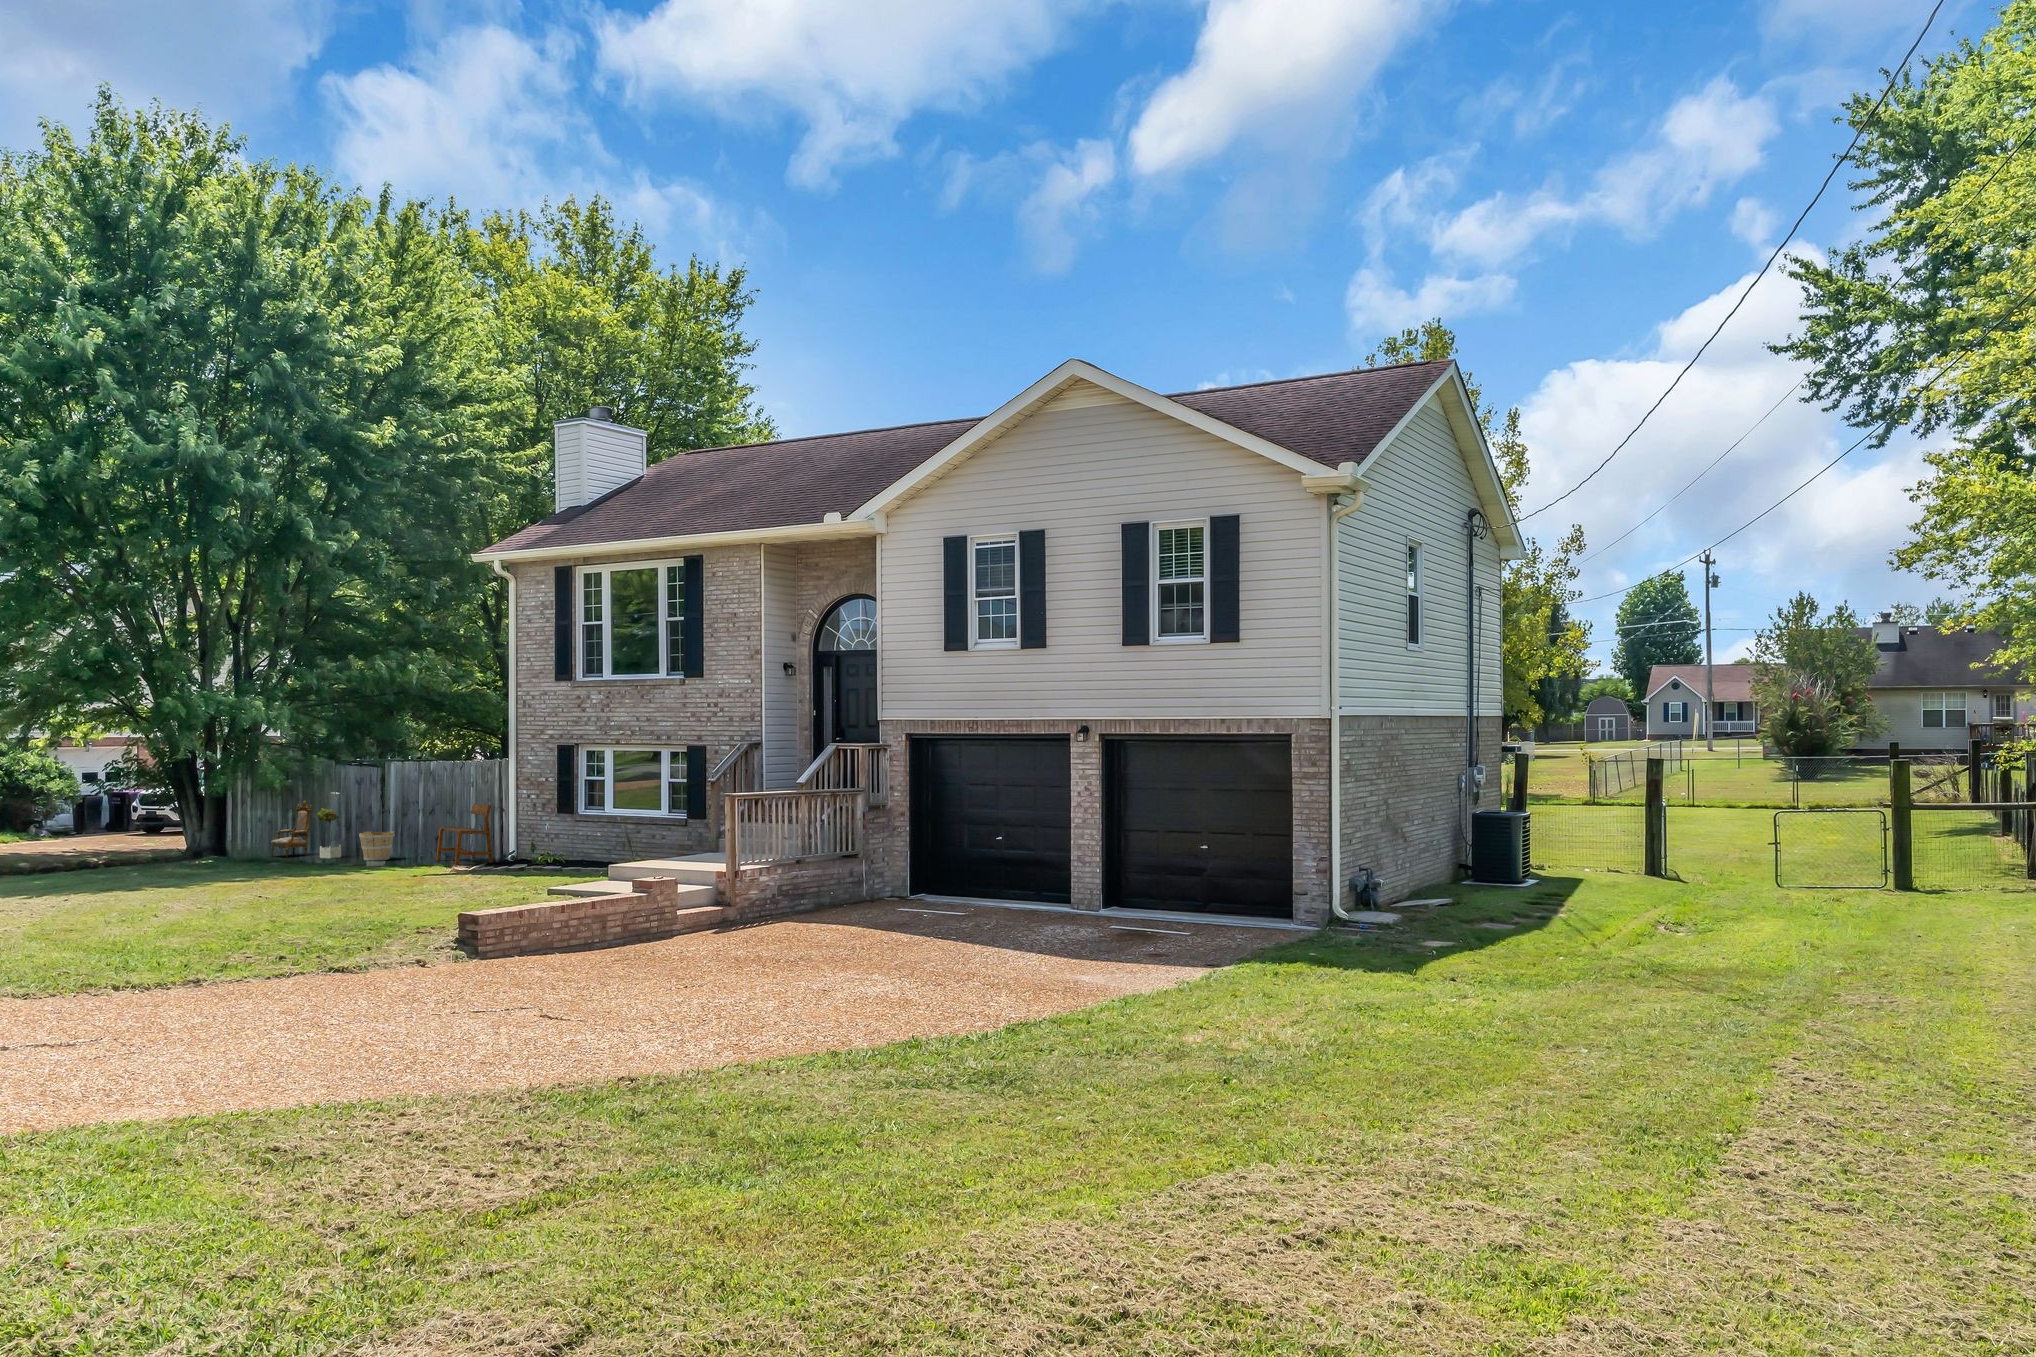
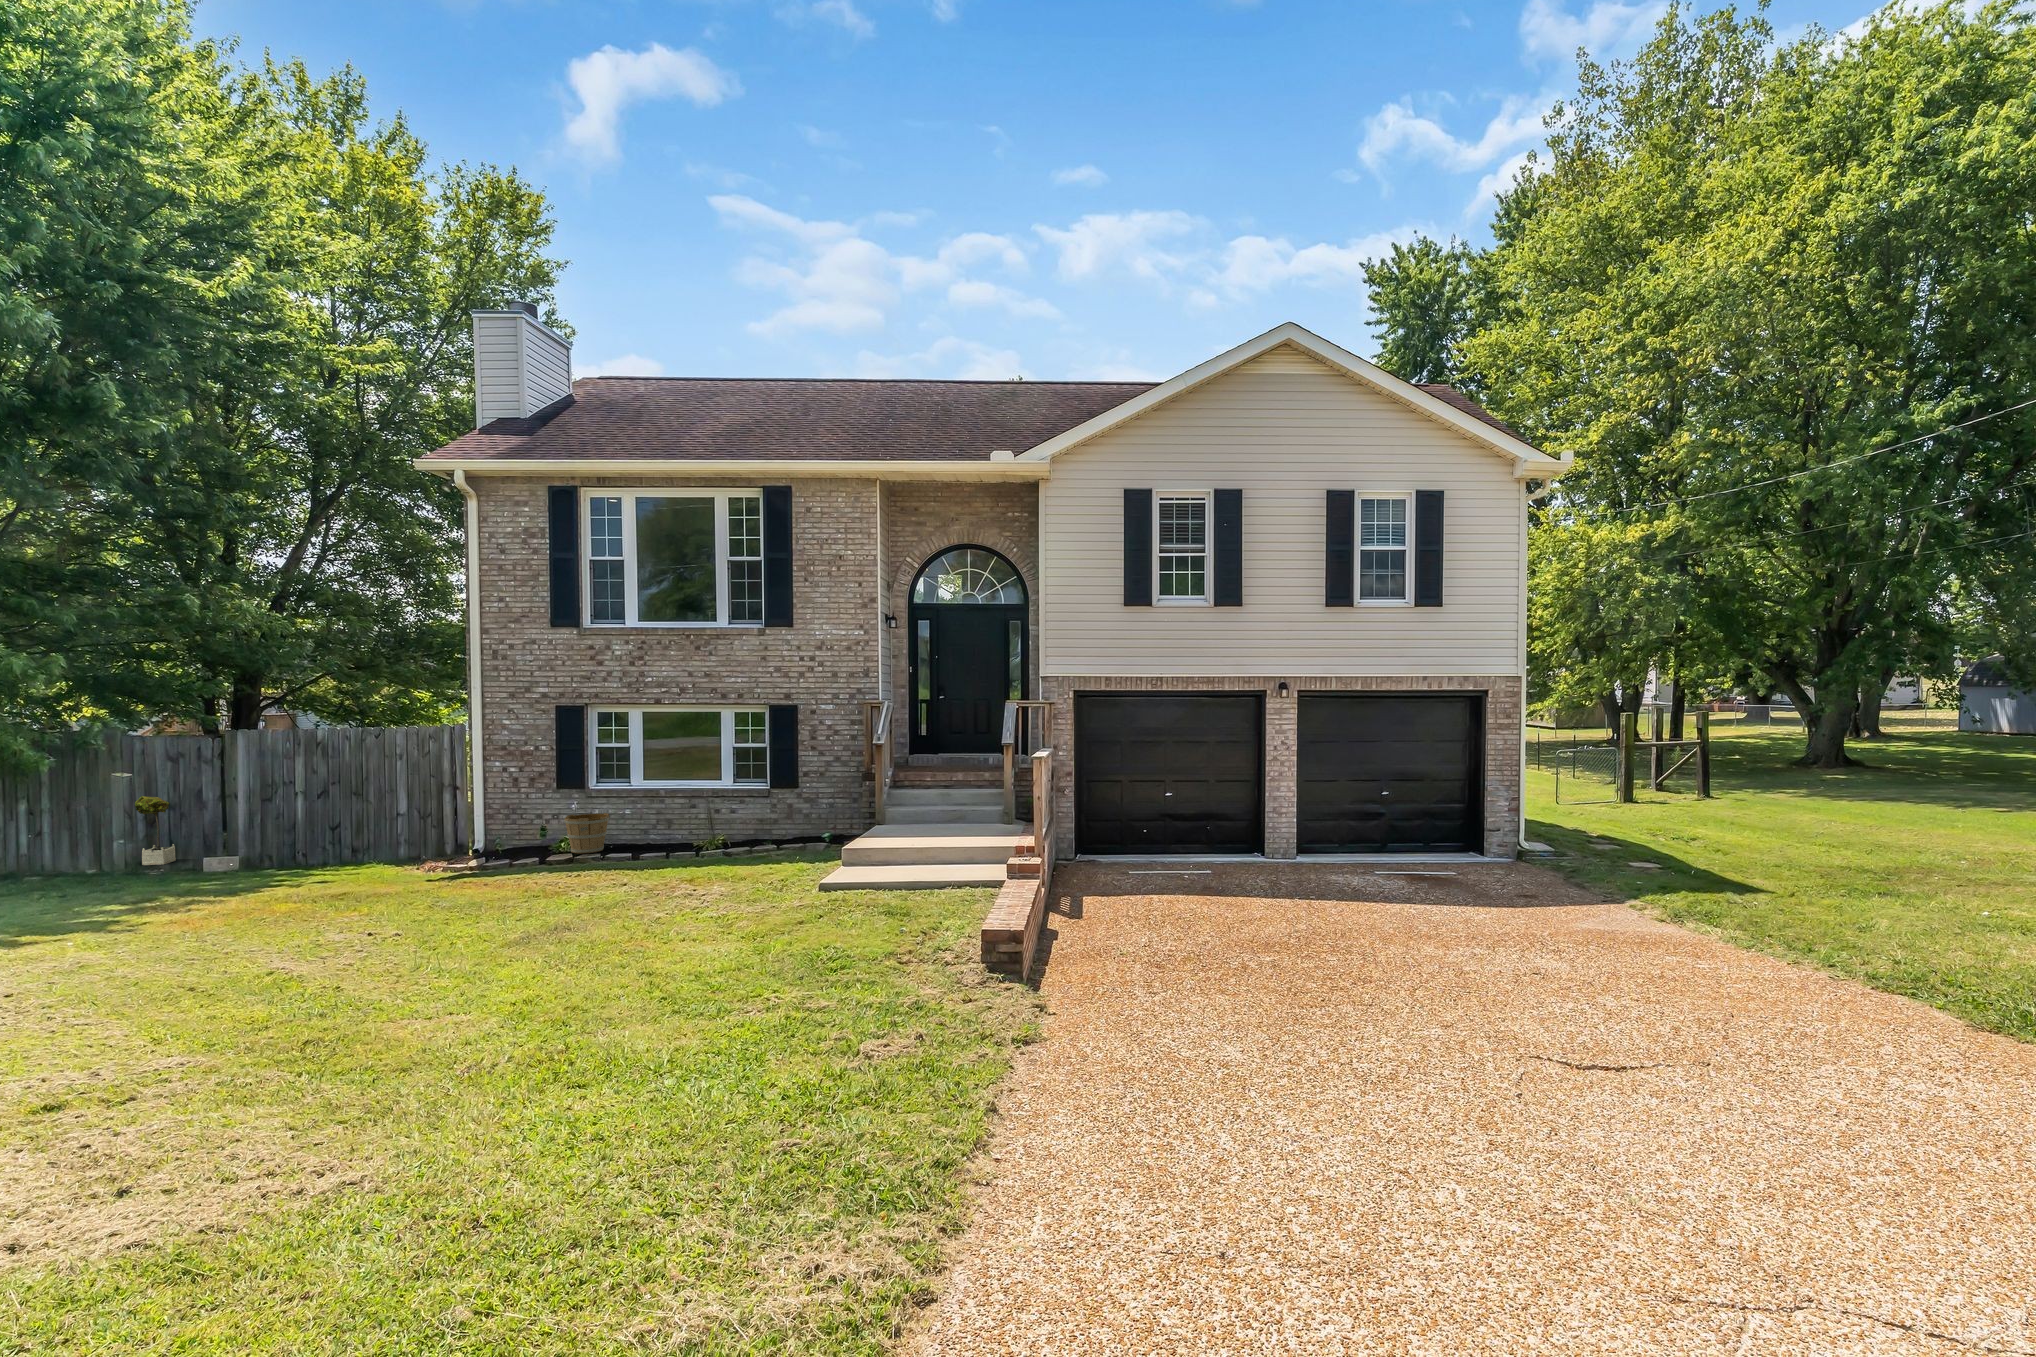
armchair: present [271,801,312,858] -> none [40,786,111,869]
bench: present [436,804,493,865] -> none [357,777,453,859]
wooden bucket: present [359,831,395,861] -> present [564,813,610,853]

